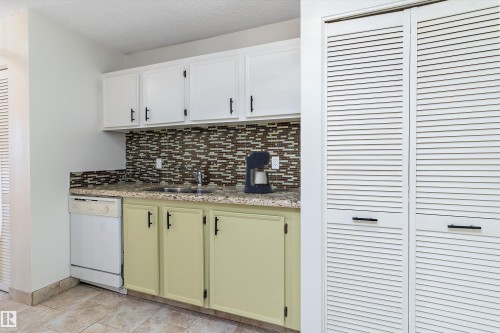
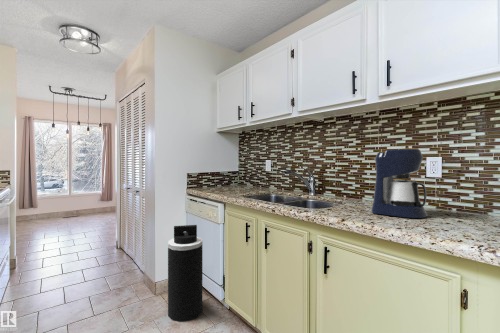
trash can: none [60,220,101,316] -> present [168,225,203,322]

